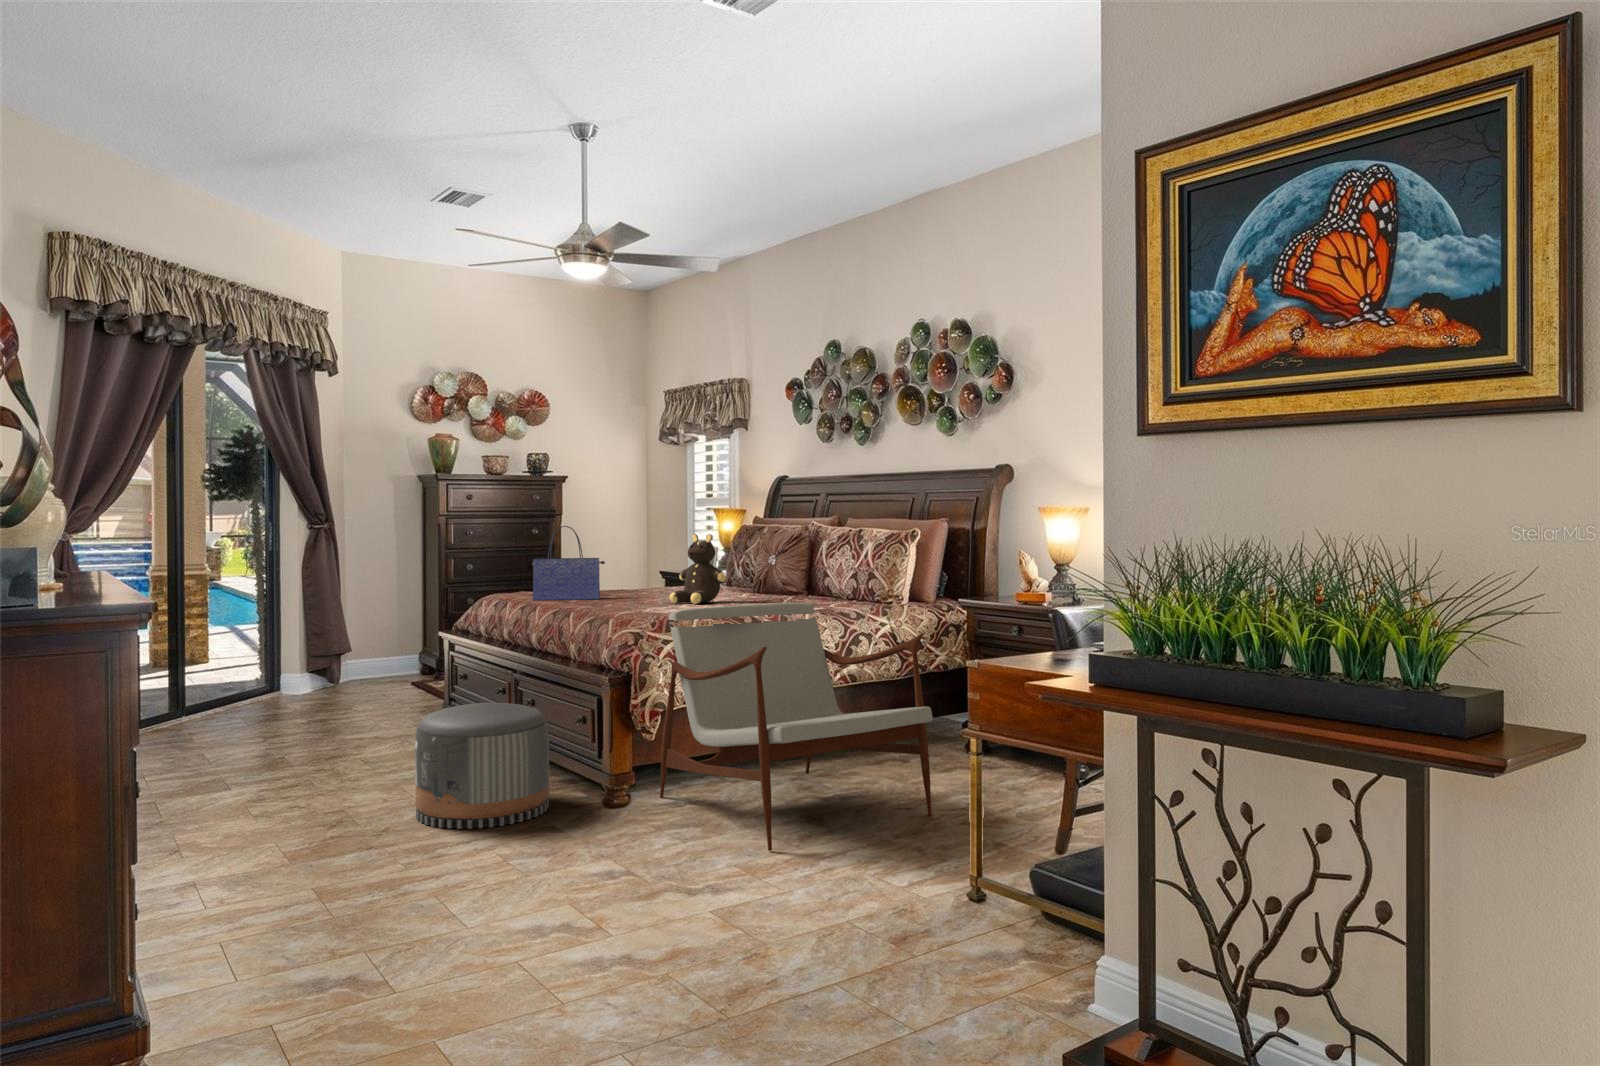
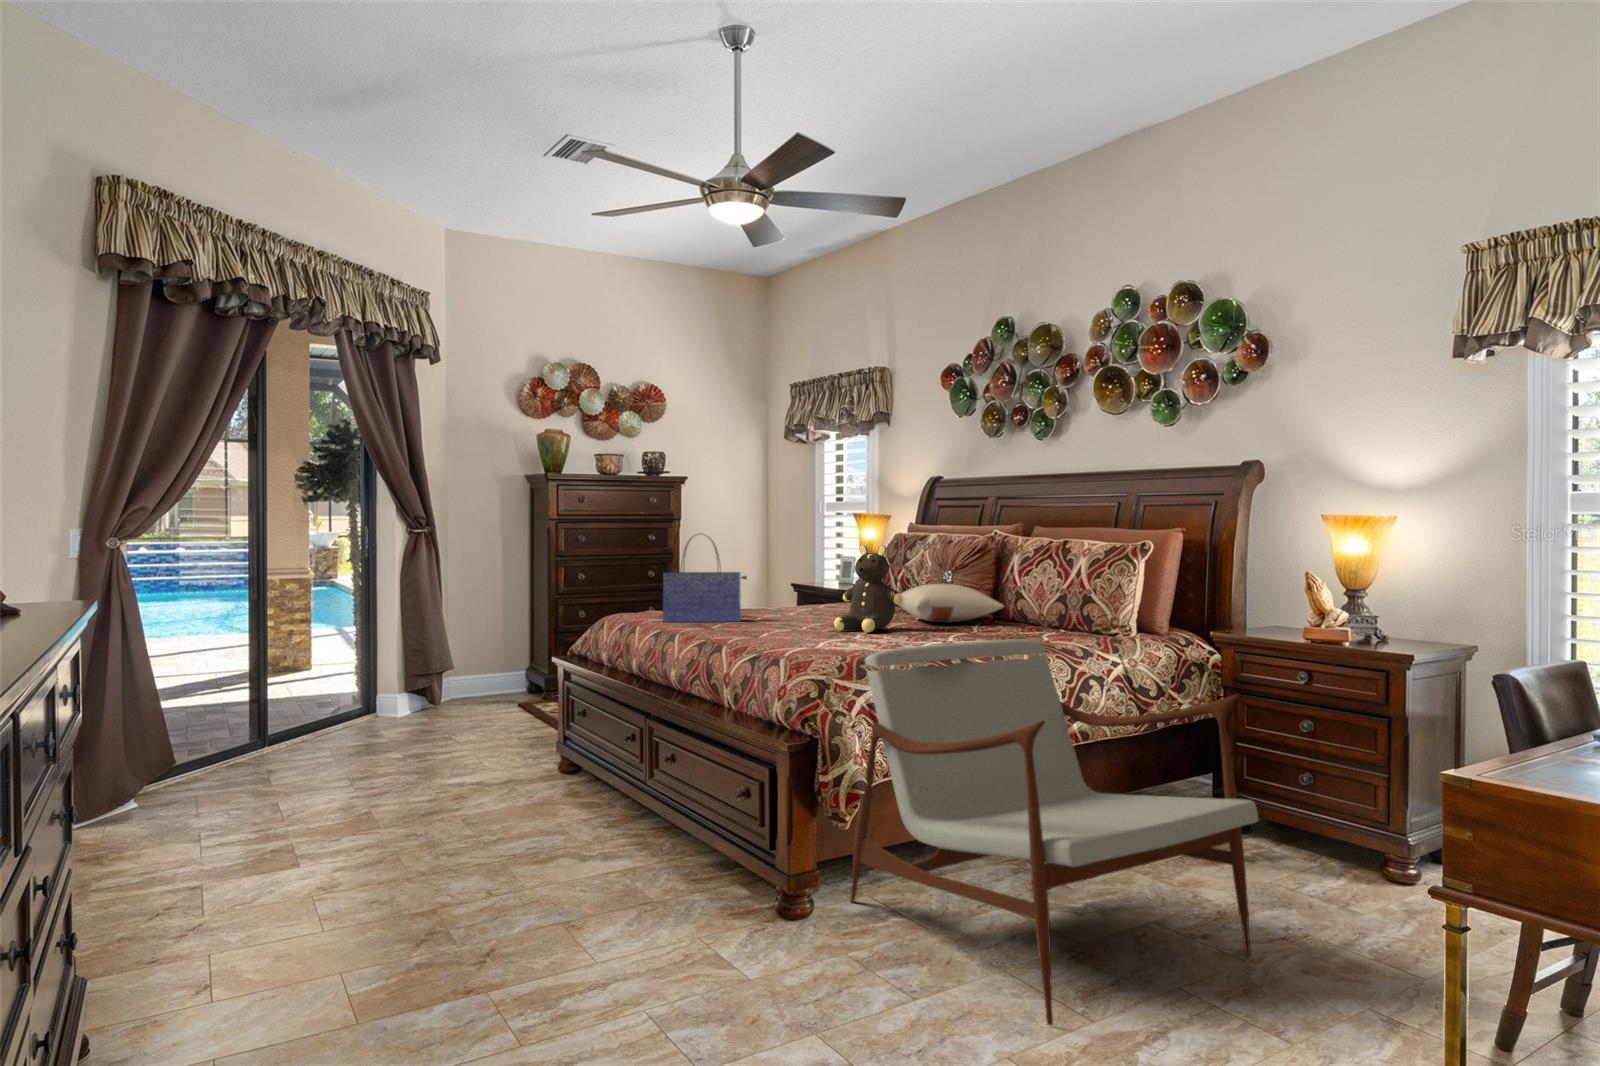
pillow: none [730,566,814,598] -> present [900,584,1004,622]
pouf: present [415,703,549,829] -> none [530,771,706,958]

